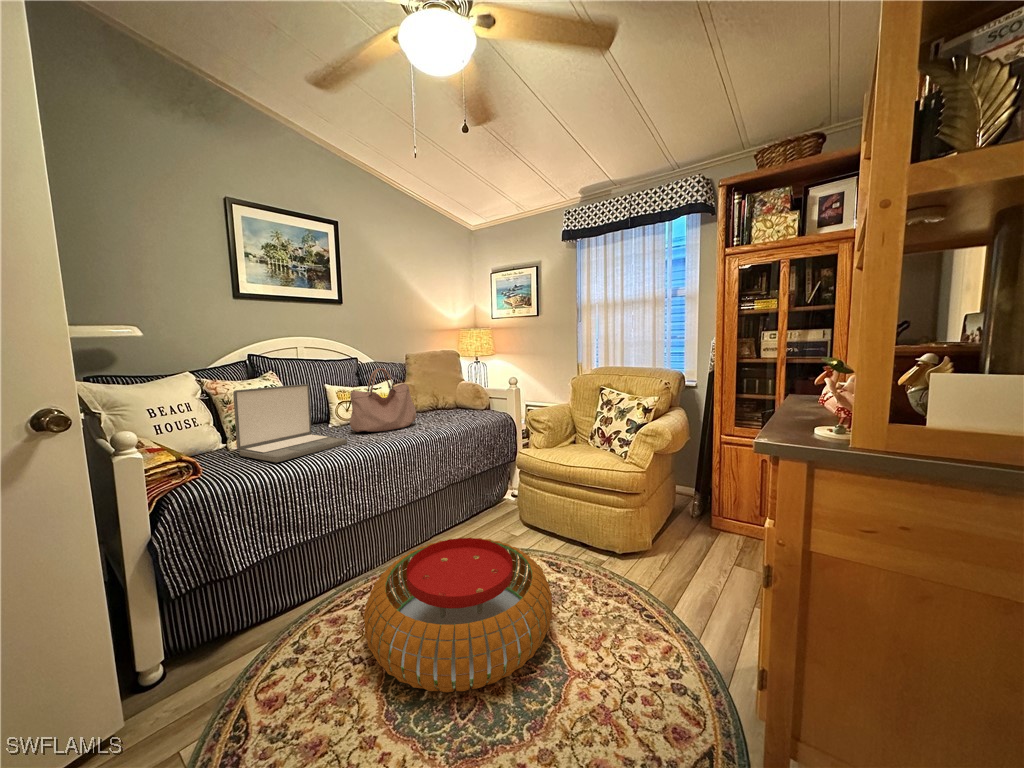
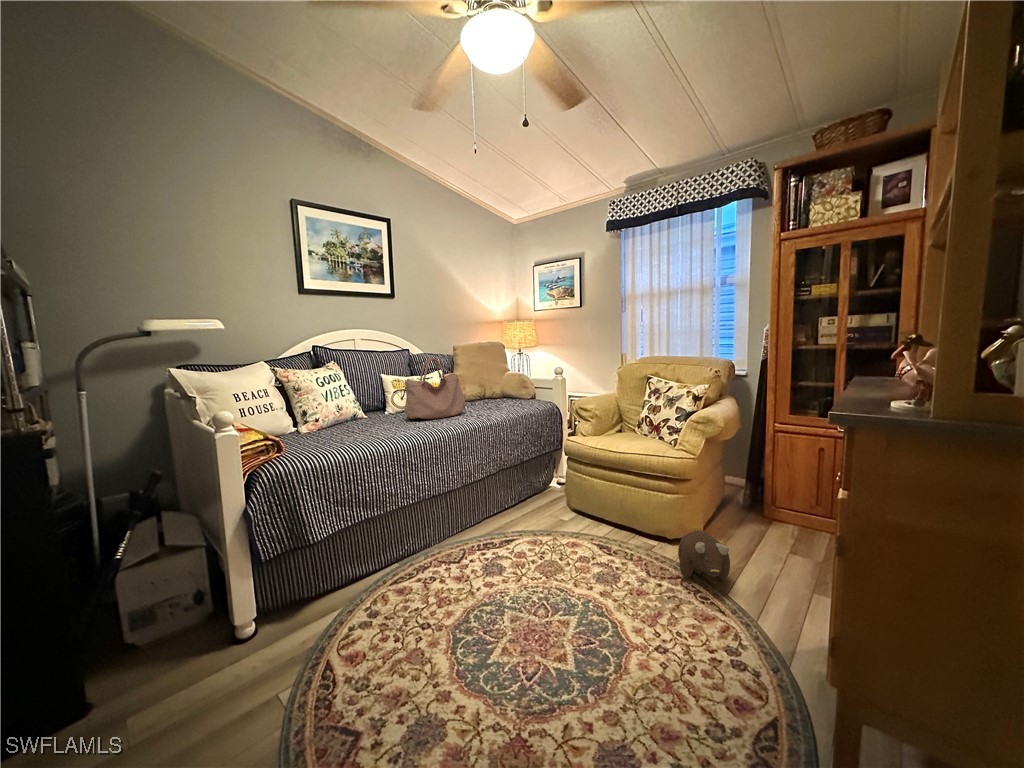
laptop: present [233,384,347,462] -> none [305,373,405,444]
pouf: present [364,537,552,692] -> none [430,519,608,657]
plush toy: none [626,544,675,595] -> present [678,531,730,581]

